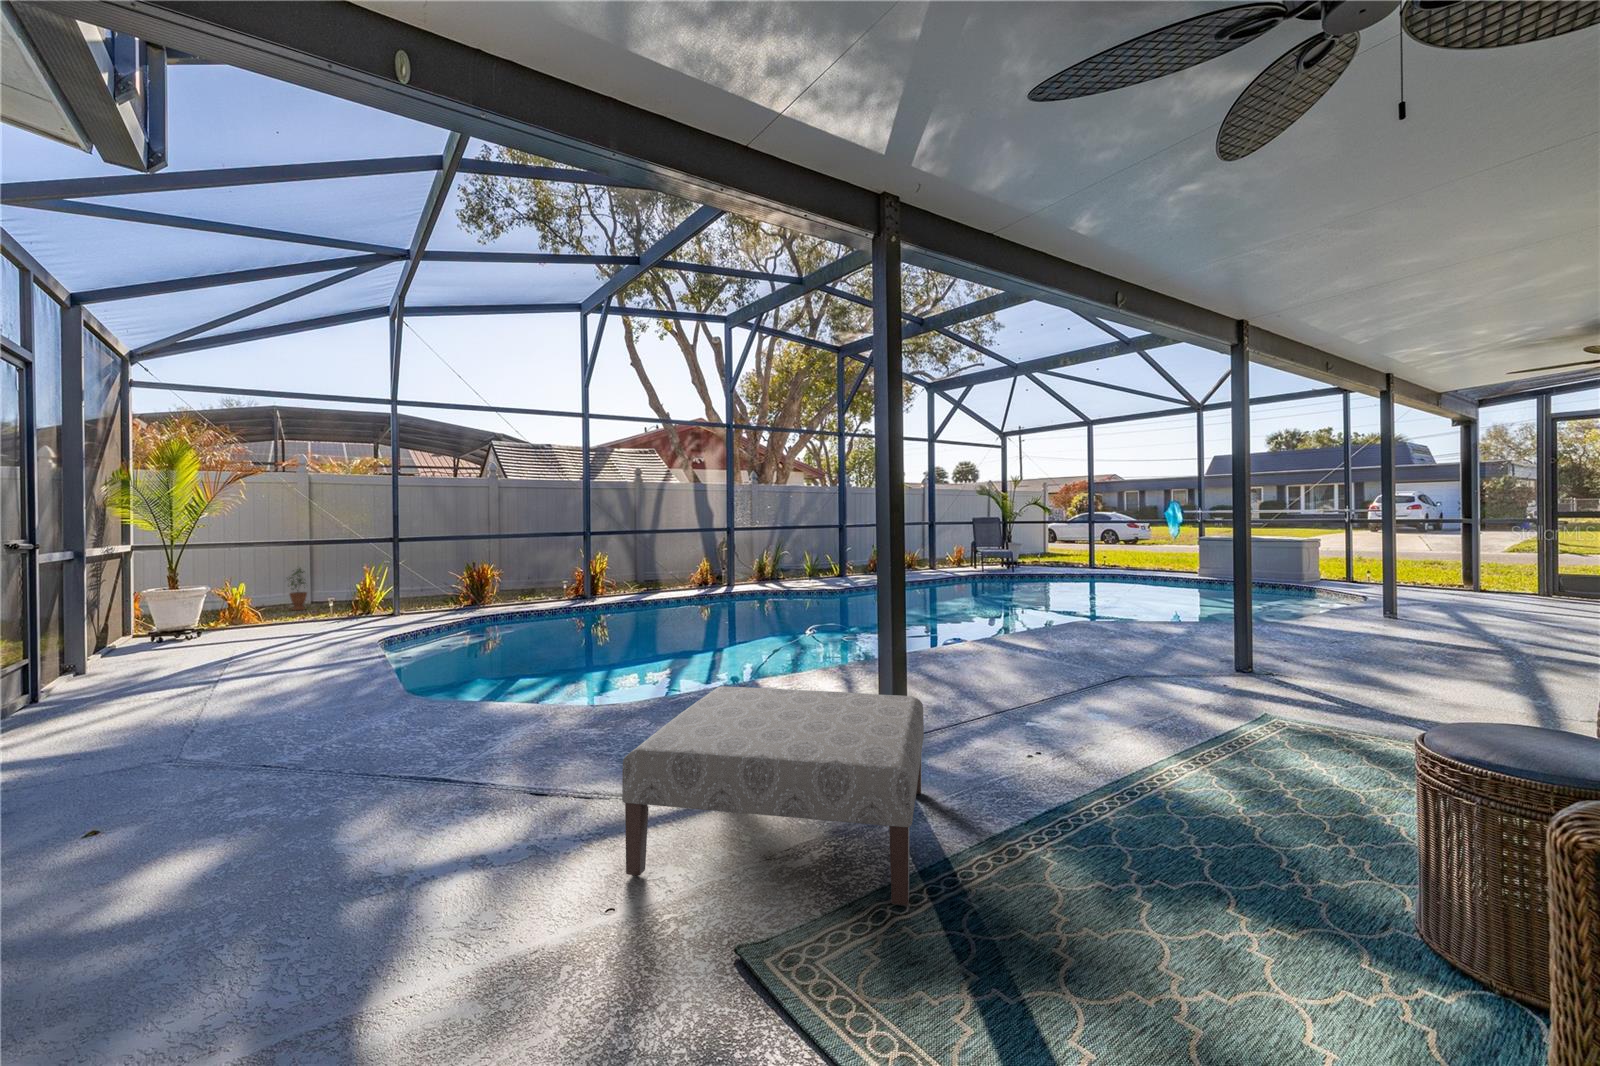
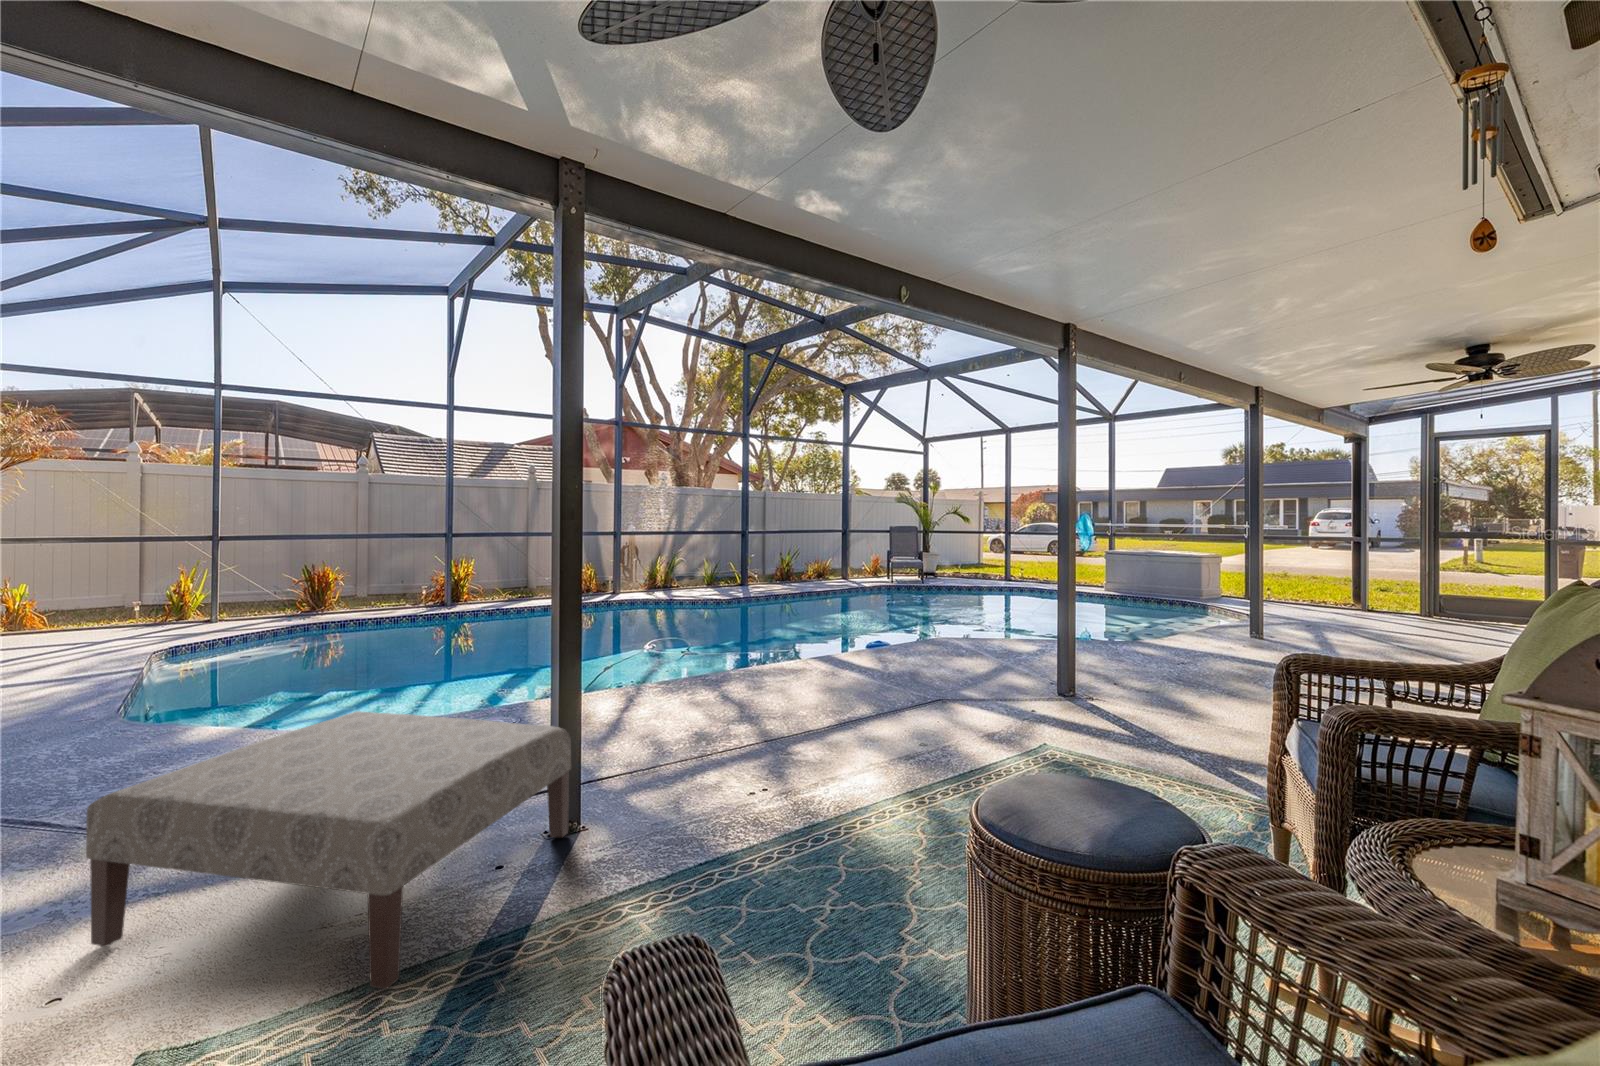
potted plant: present [289,568,307,610] -> none [109,563,137,610]

